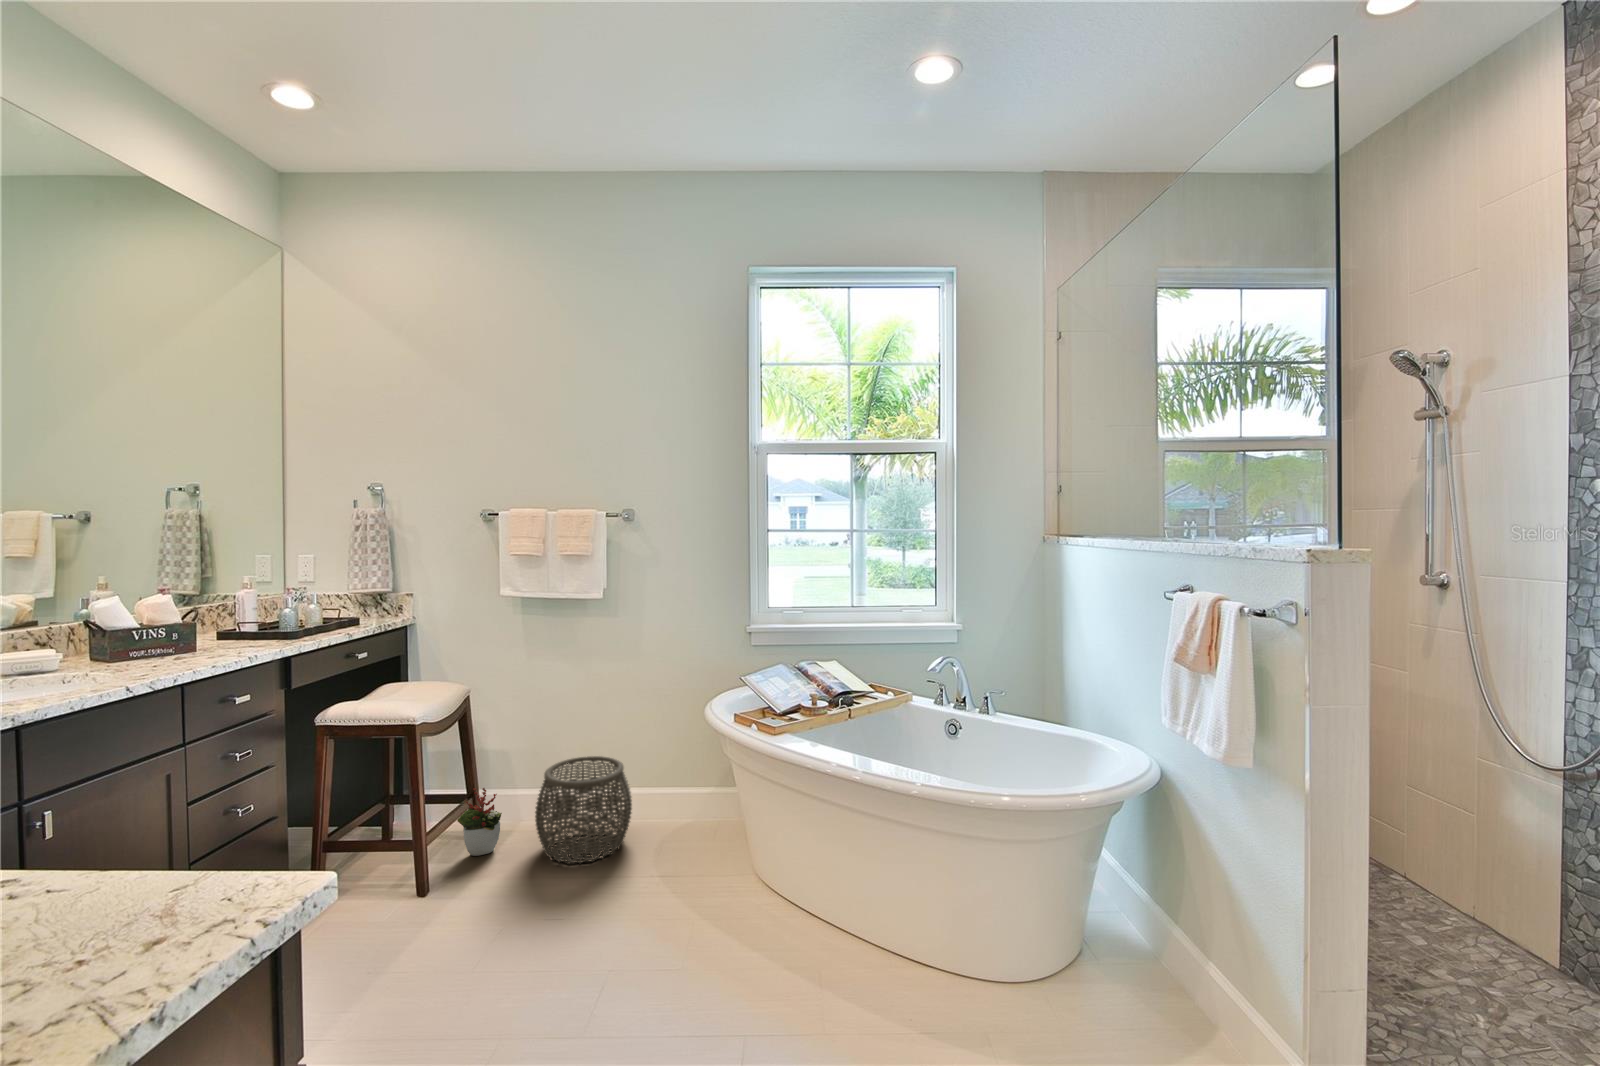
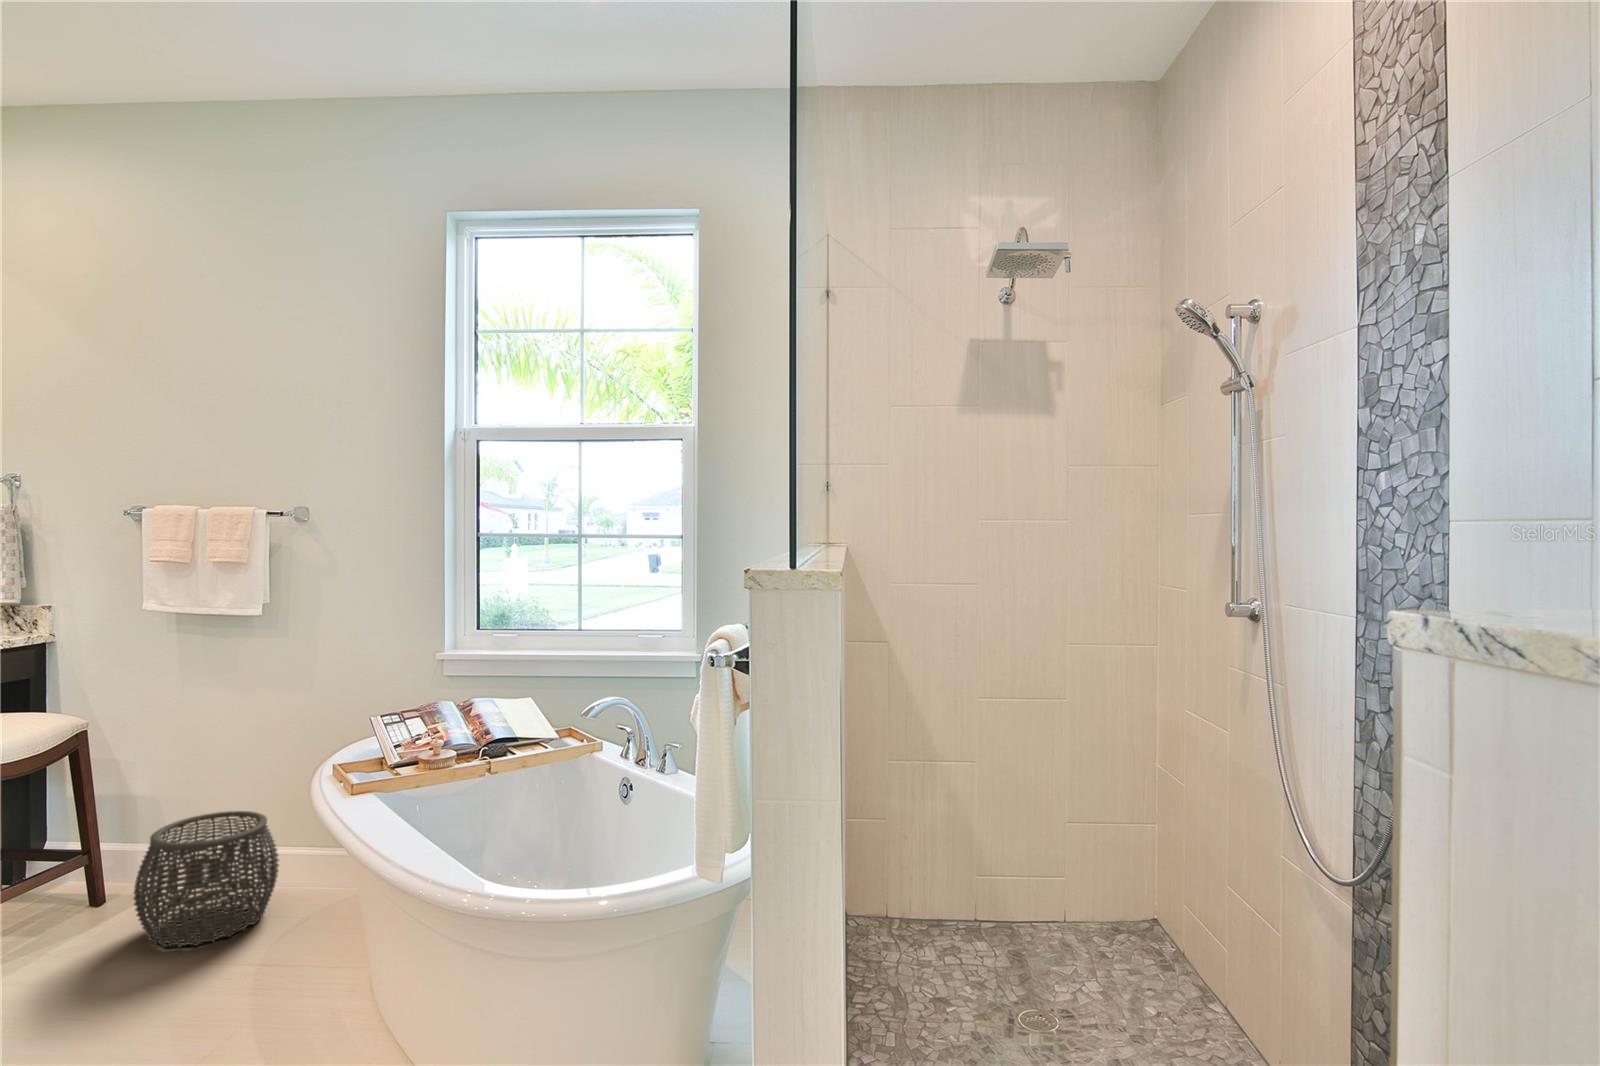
decorative plant: present [458,788,502,856] -> none [45,845,110,931]

